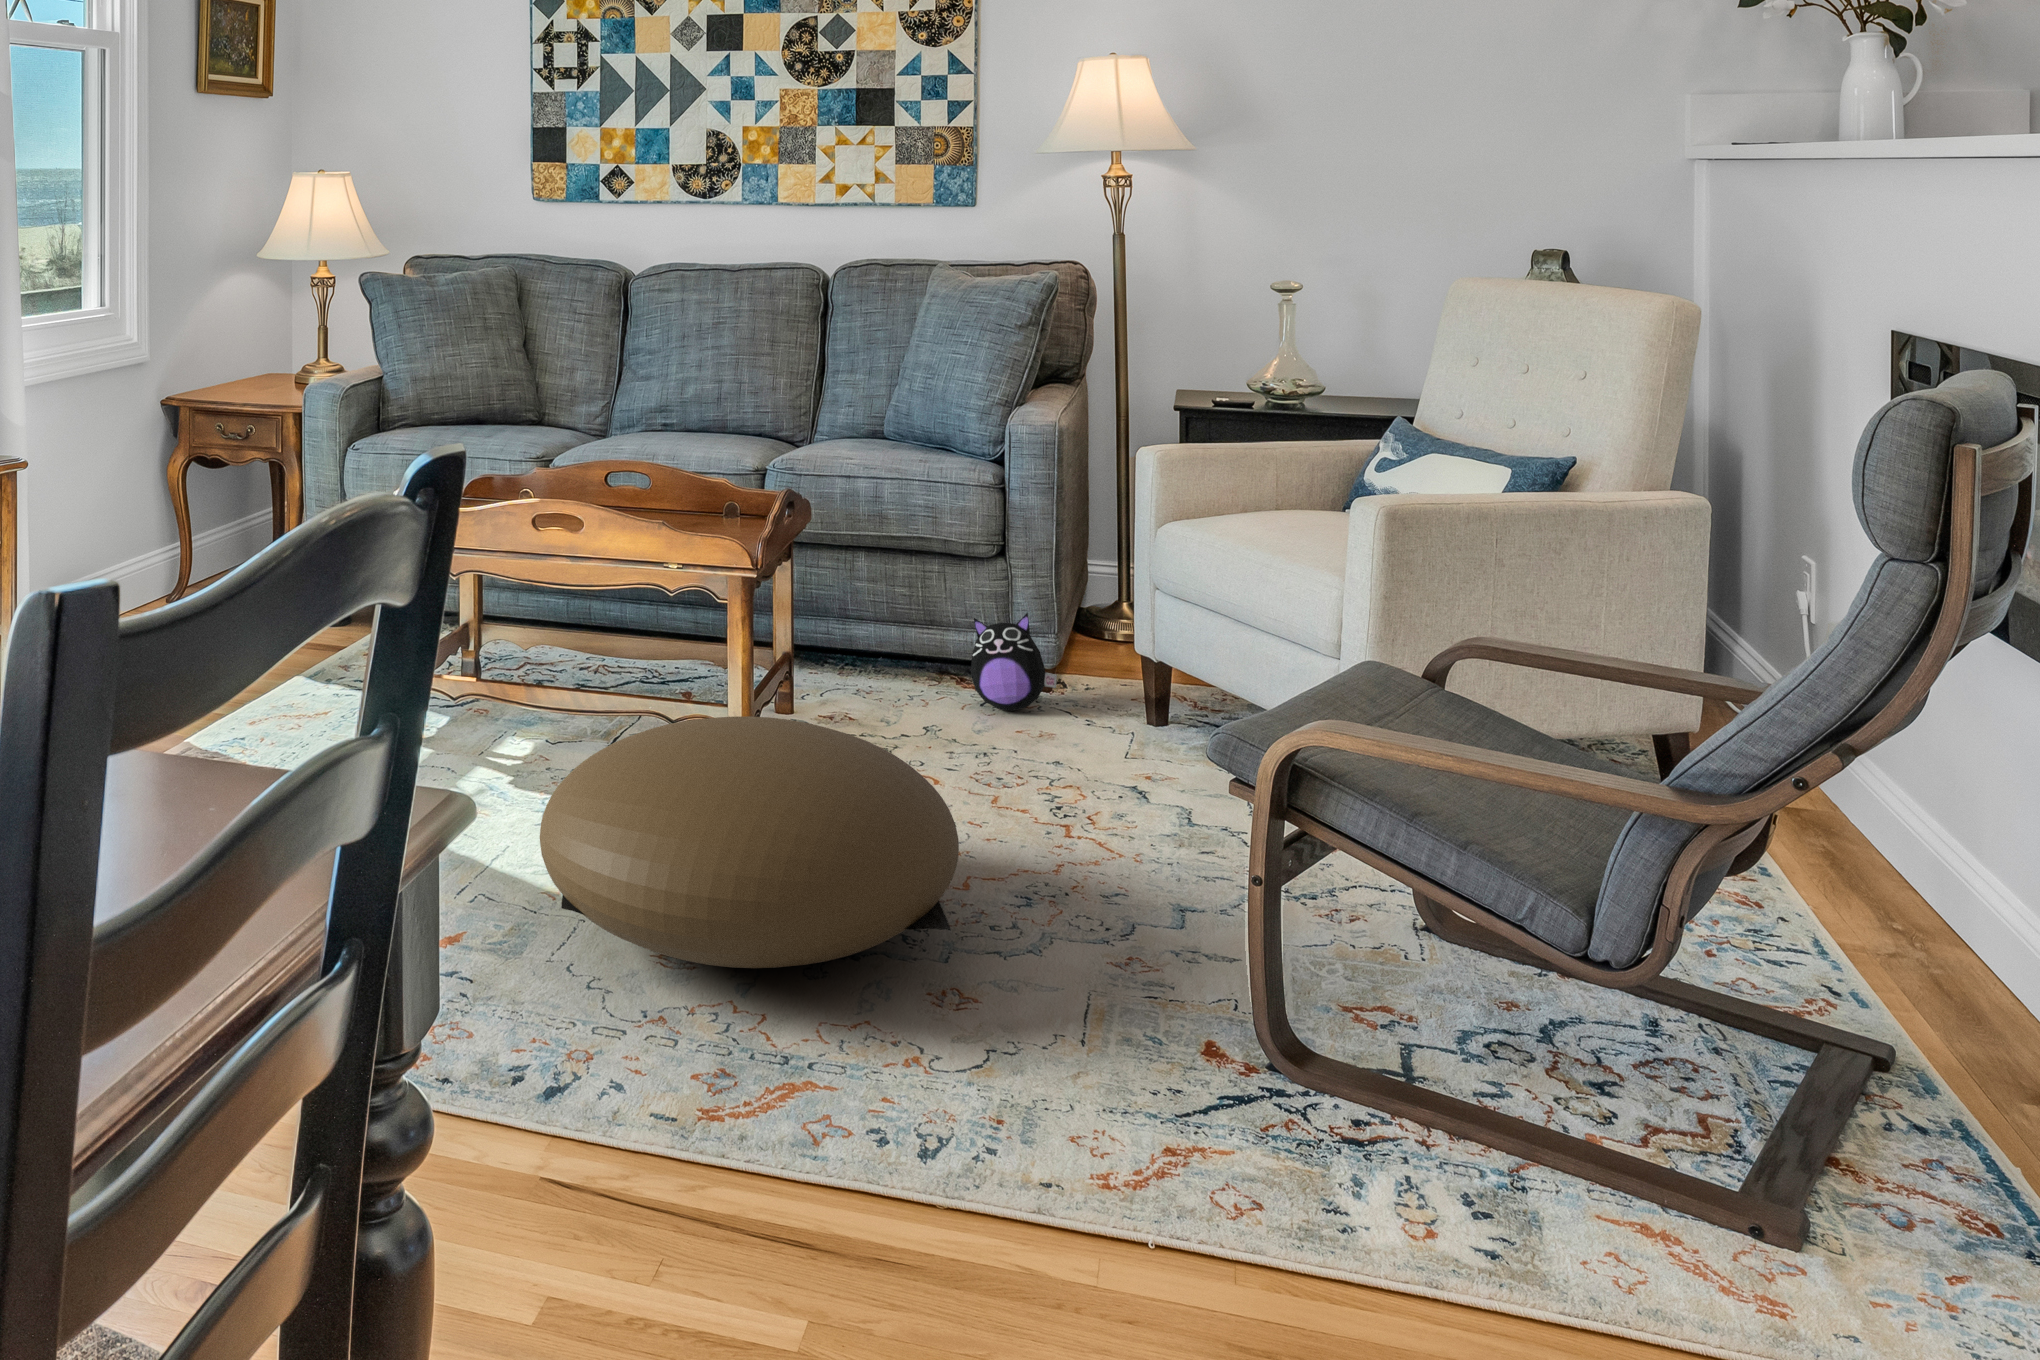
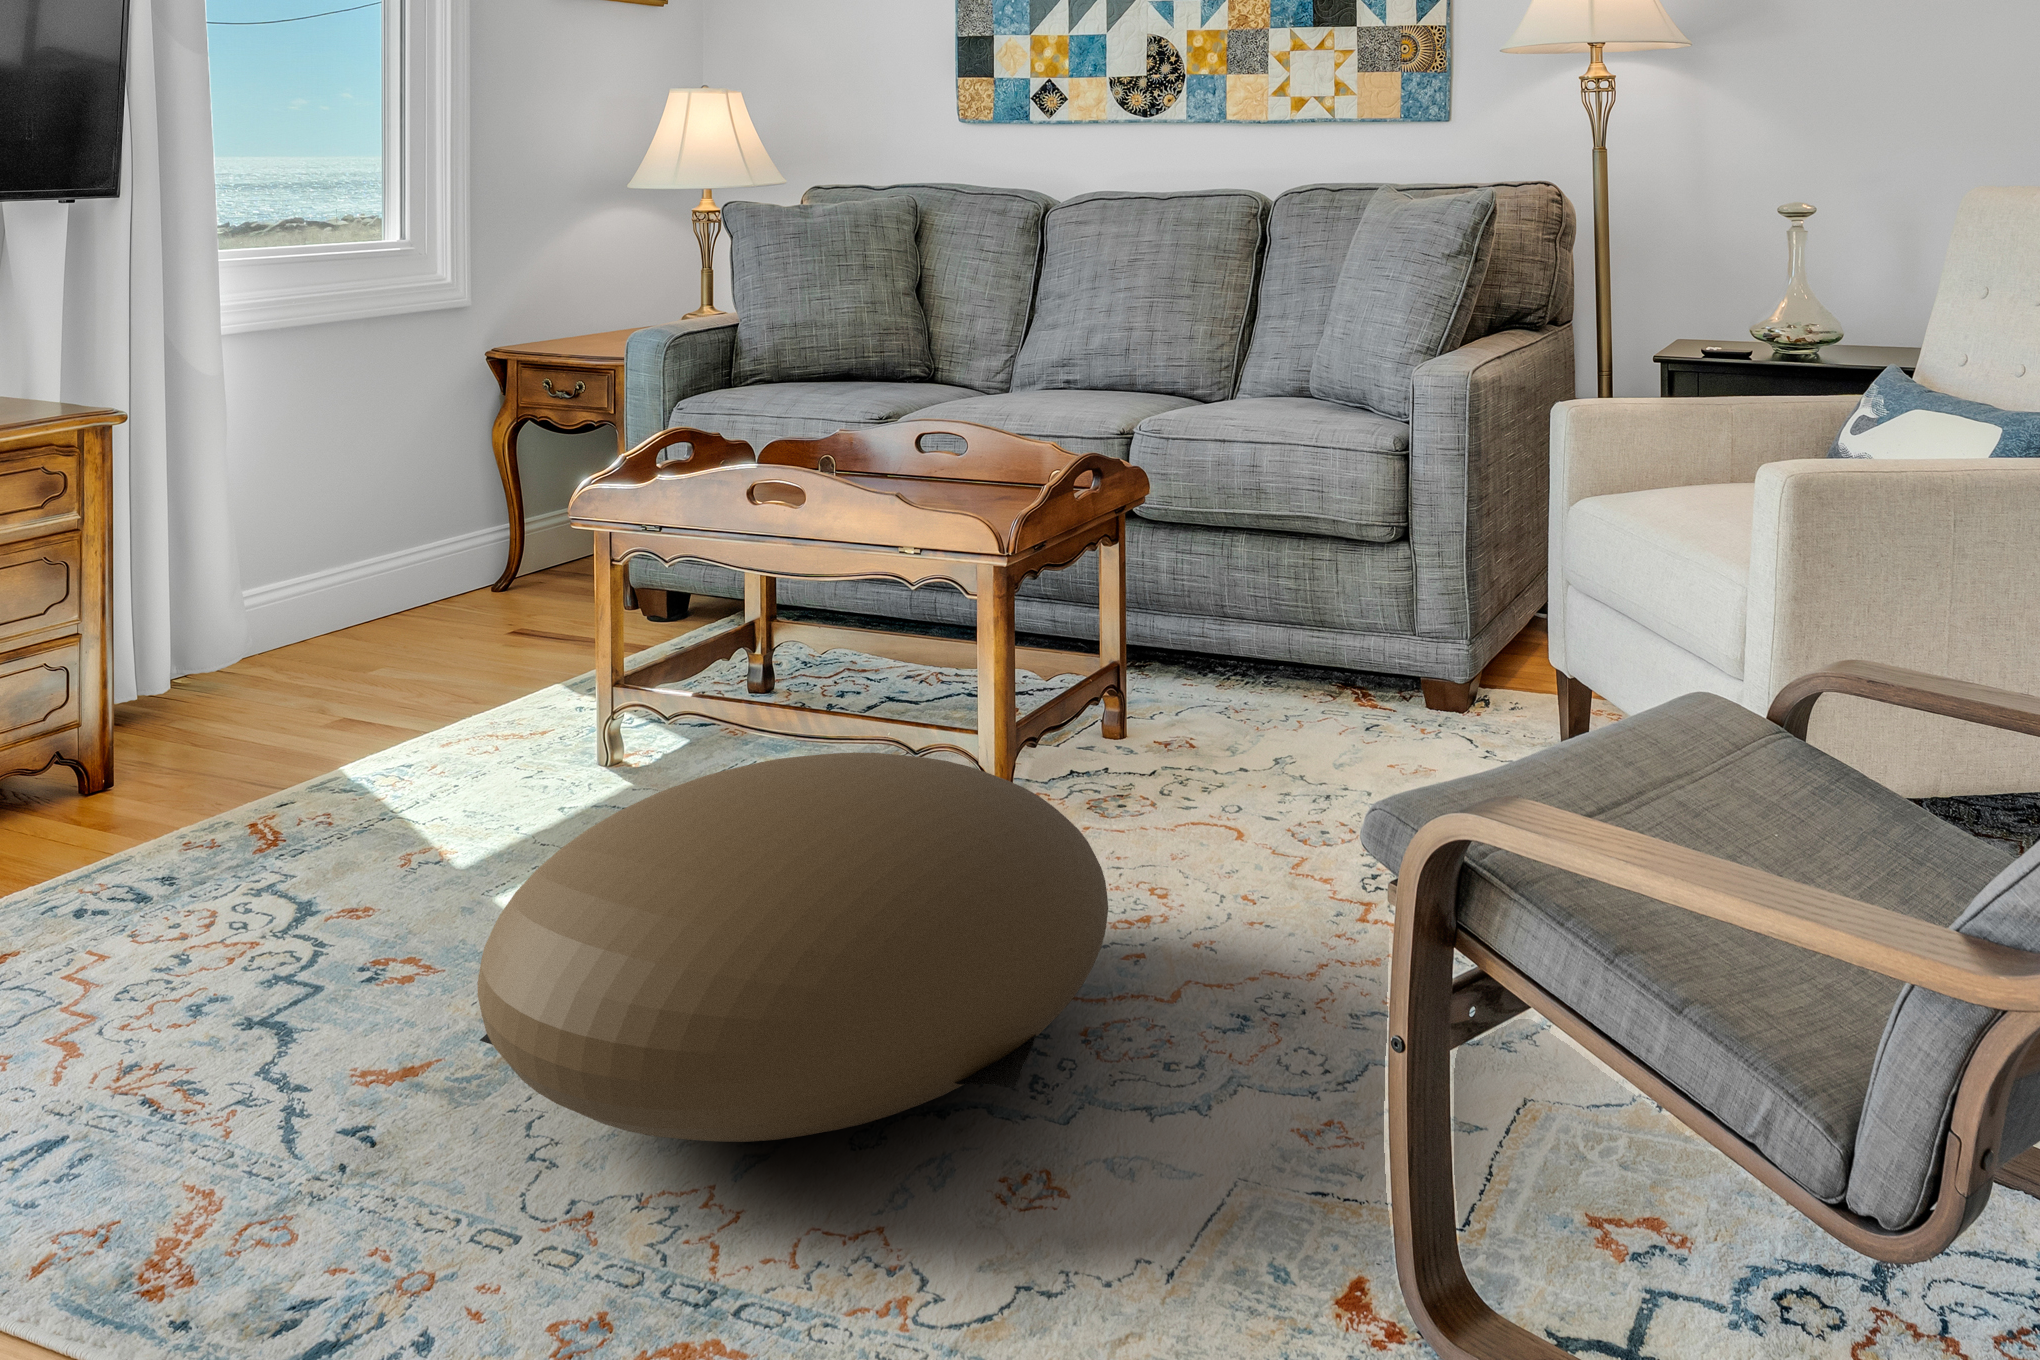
plush toy: present [971,613,1057,711] -> none [1342,607,1449,732]

